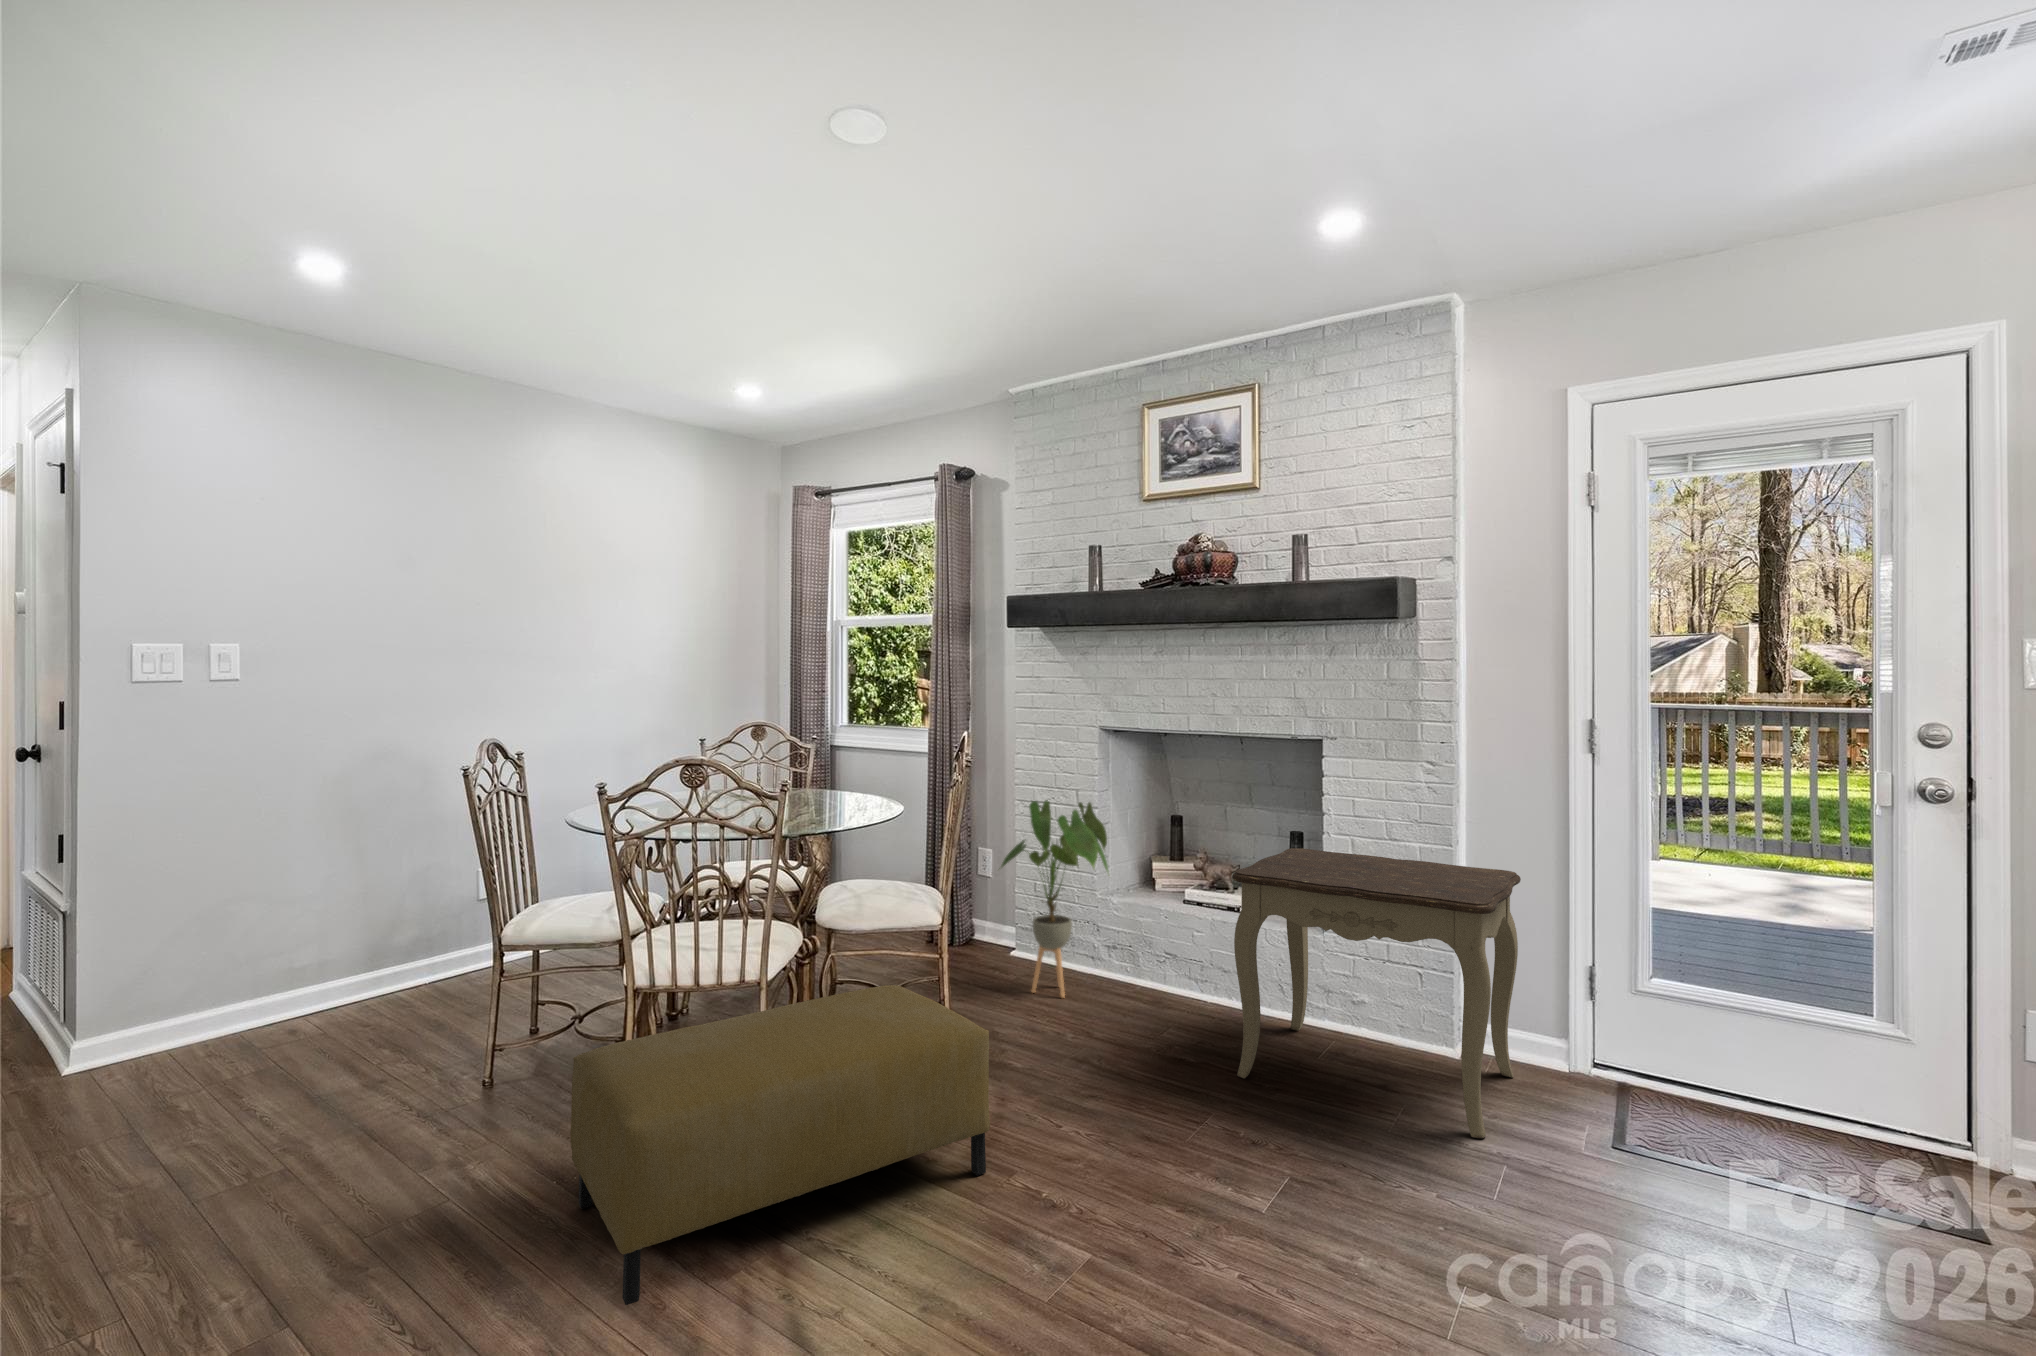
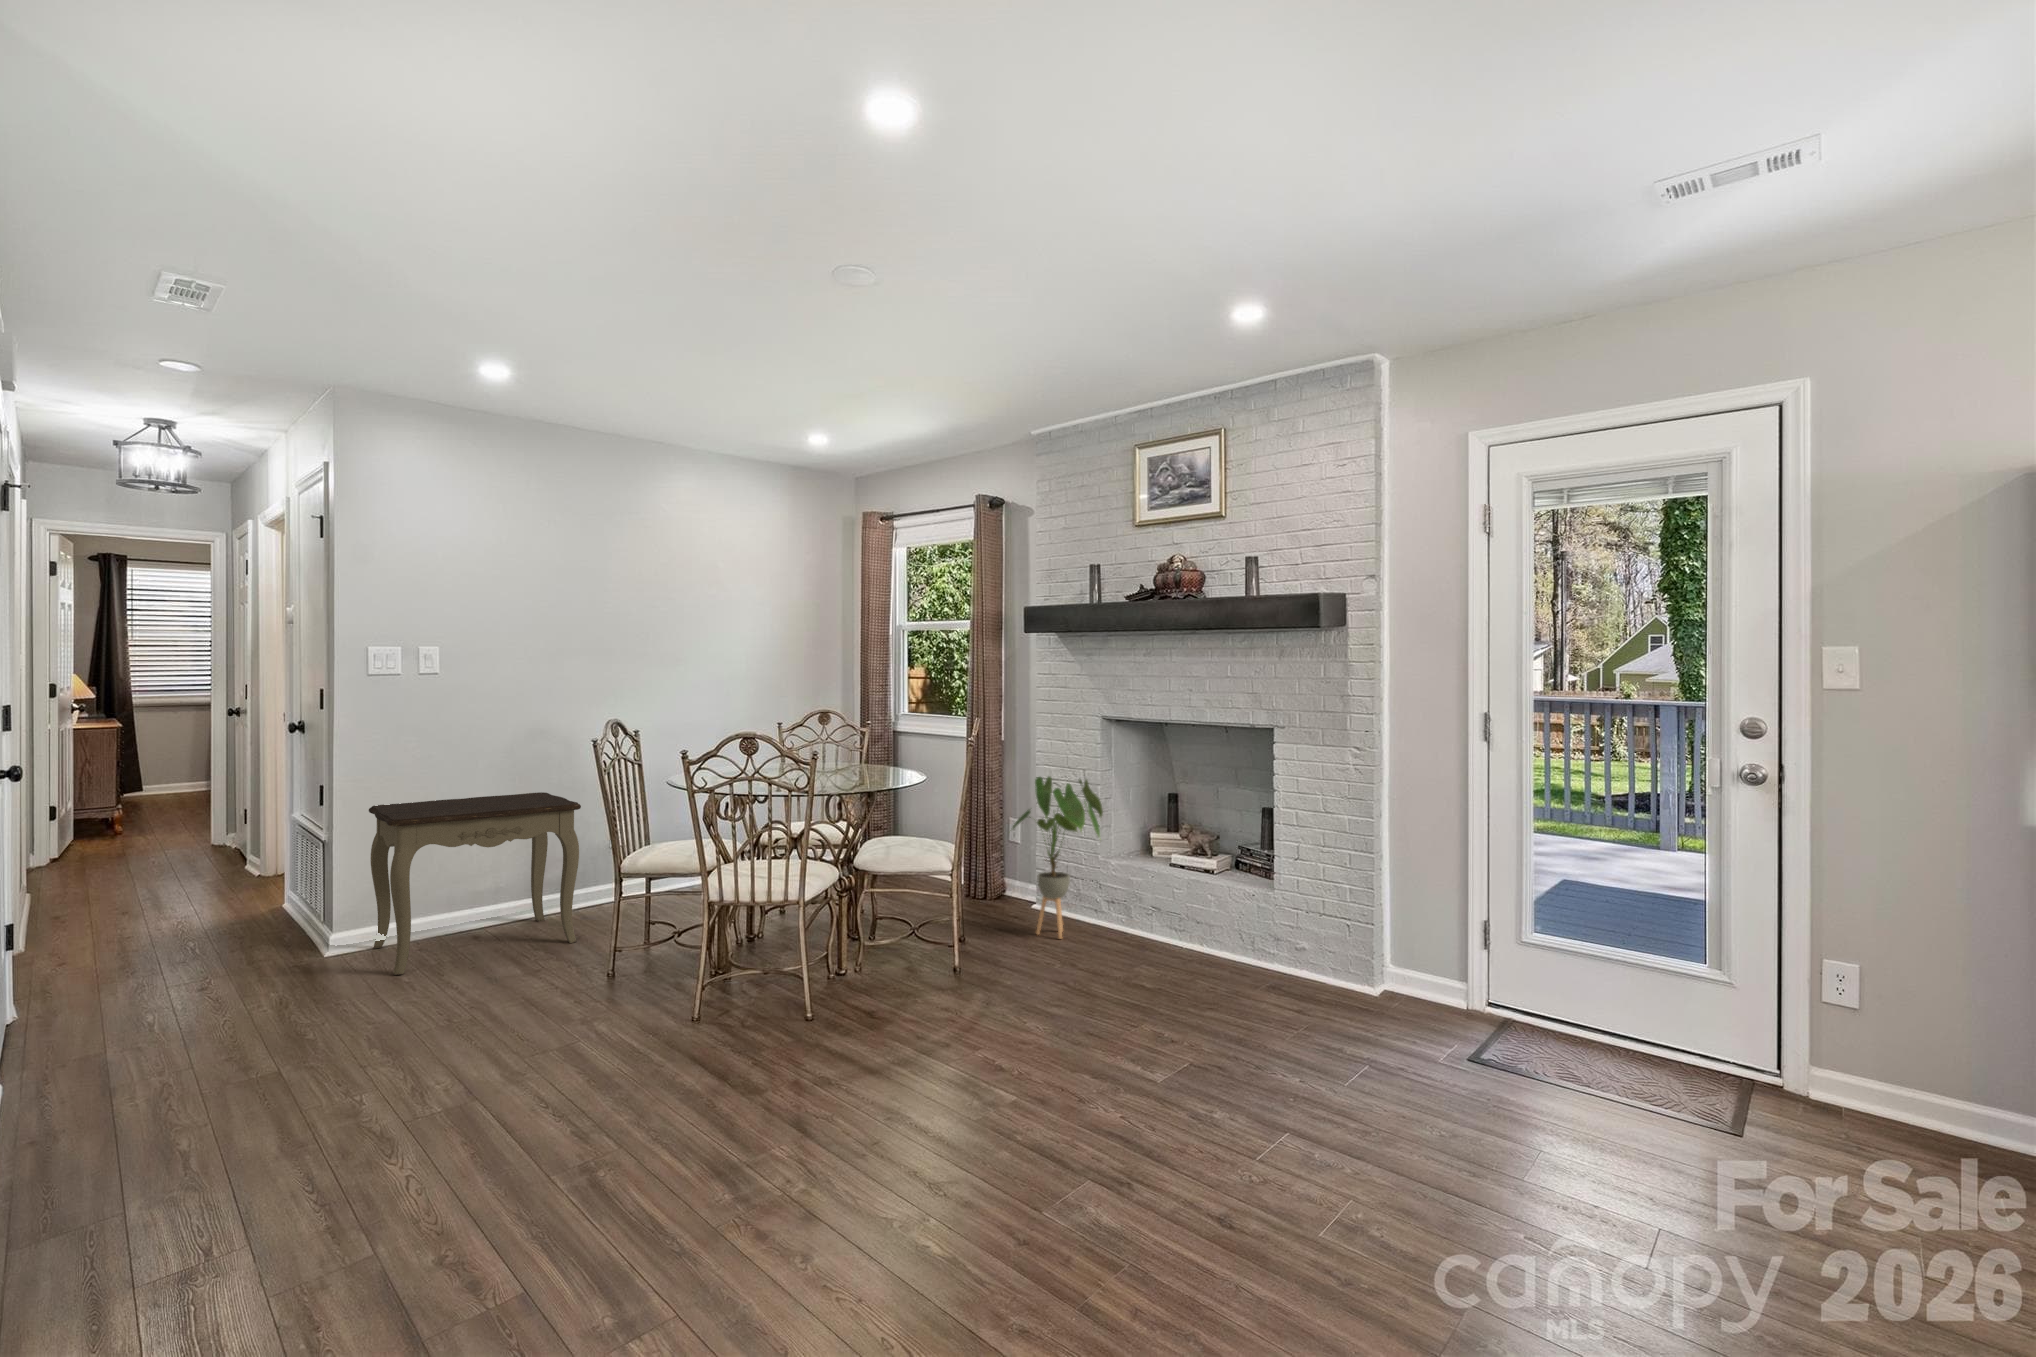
side table: present [1232,848,1521,1138] -> present [369,792,581,975]
ottoman: present [570,985,990,1305] -> none [659,910,962,1106]

